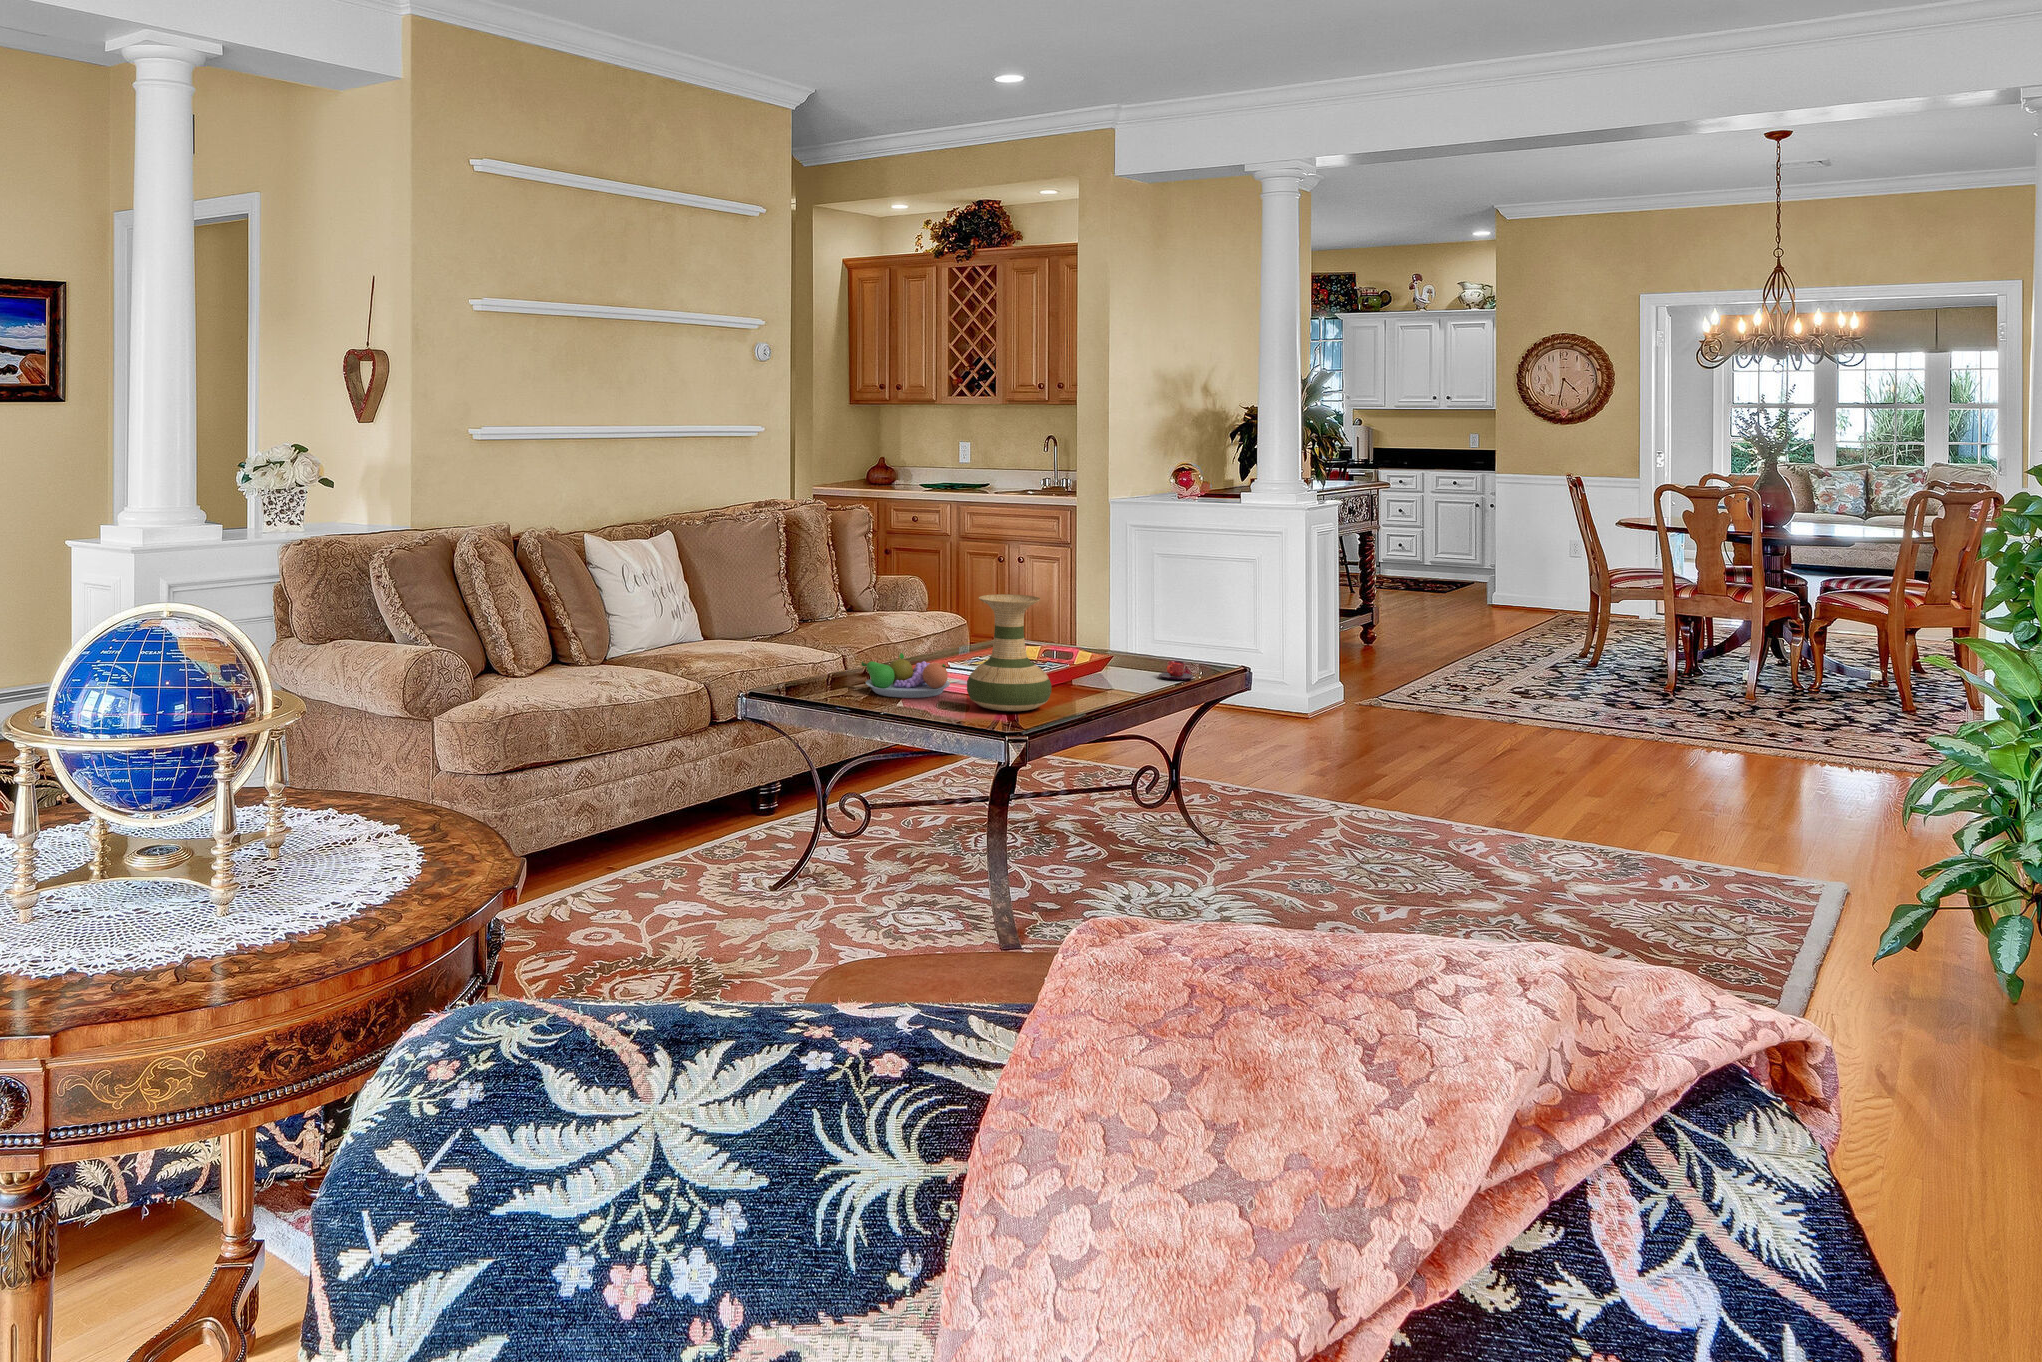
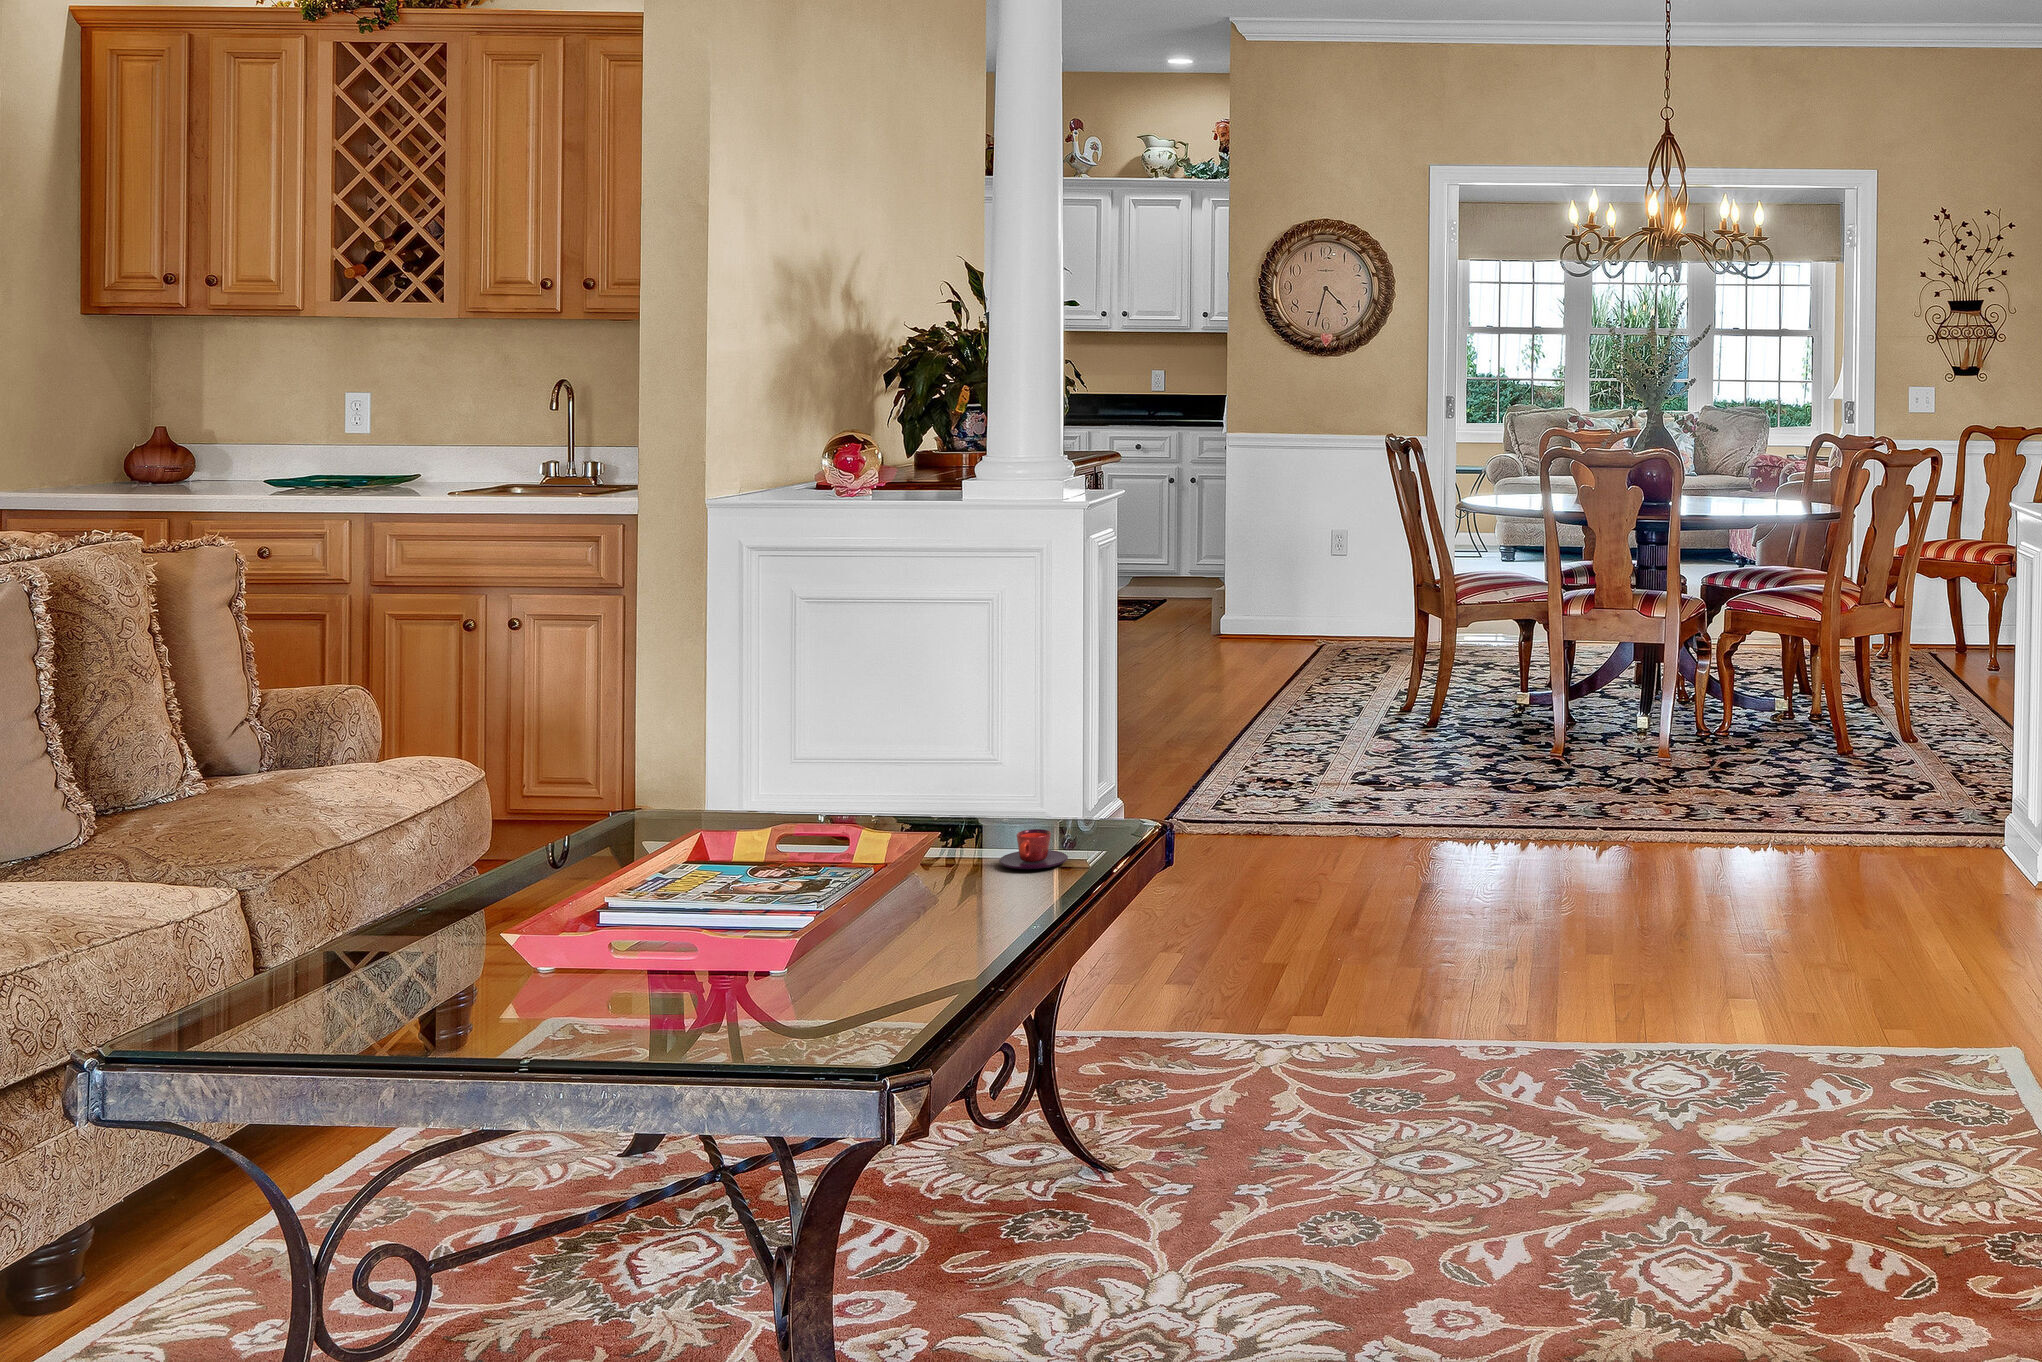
vase: present [967,594,1051,711] -> none [675,763,880,1045]
fruit bowl: present [862,653,950,698] -> none [351,924,599,1048]

